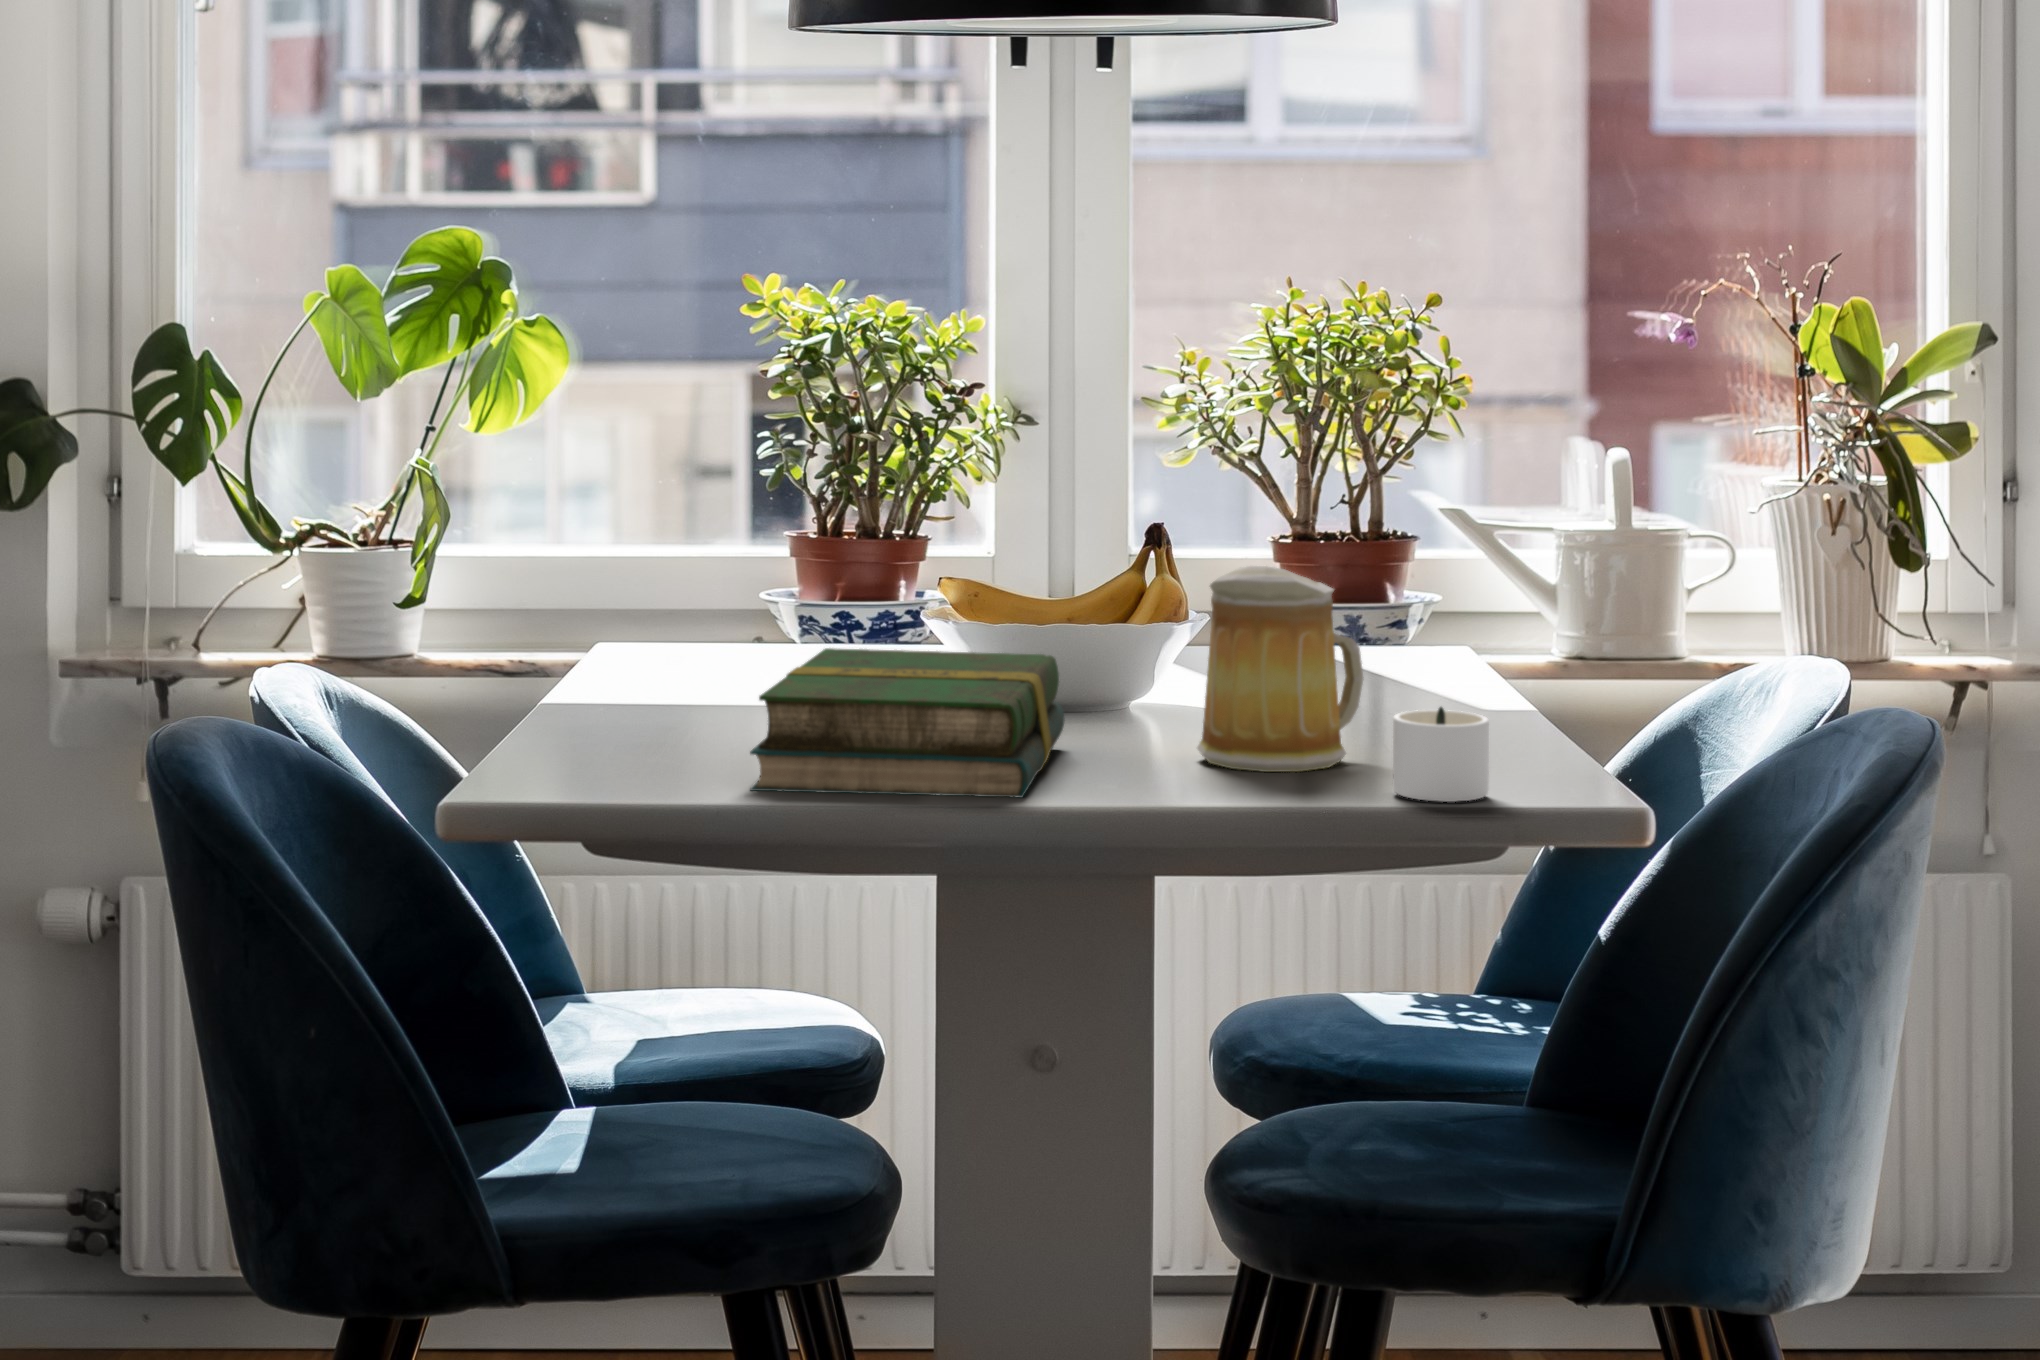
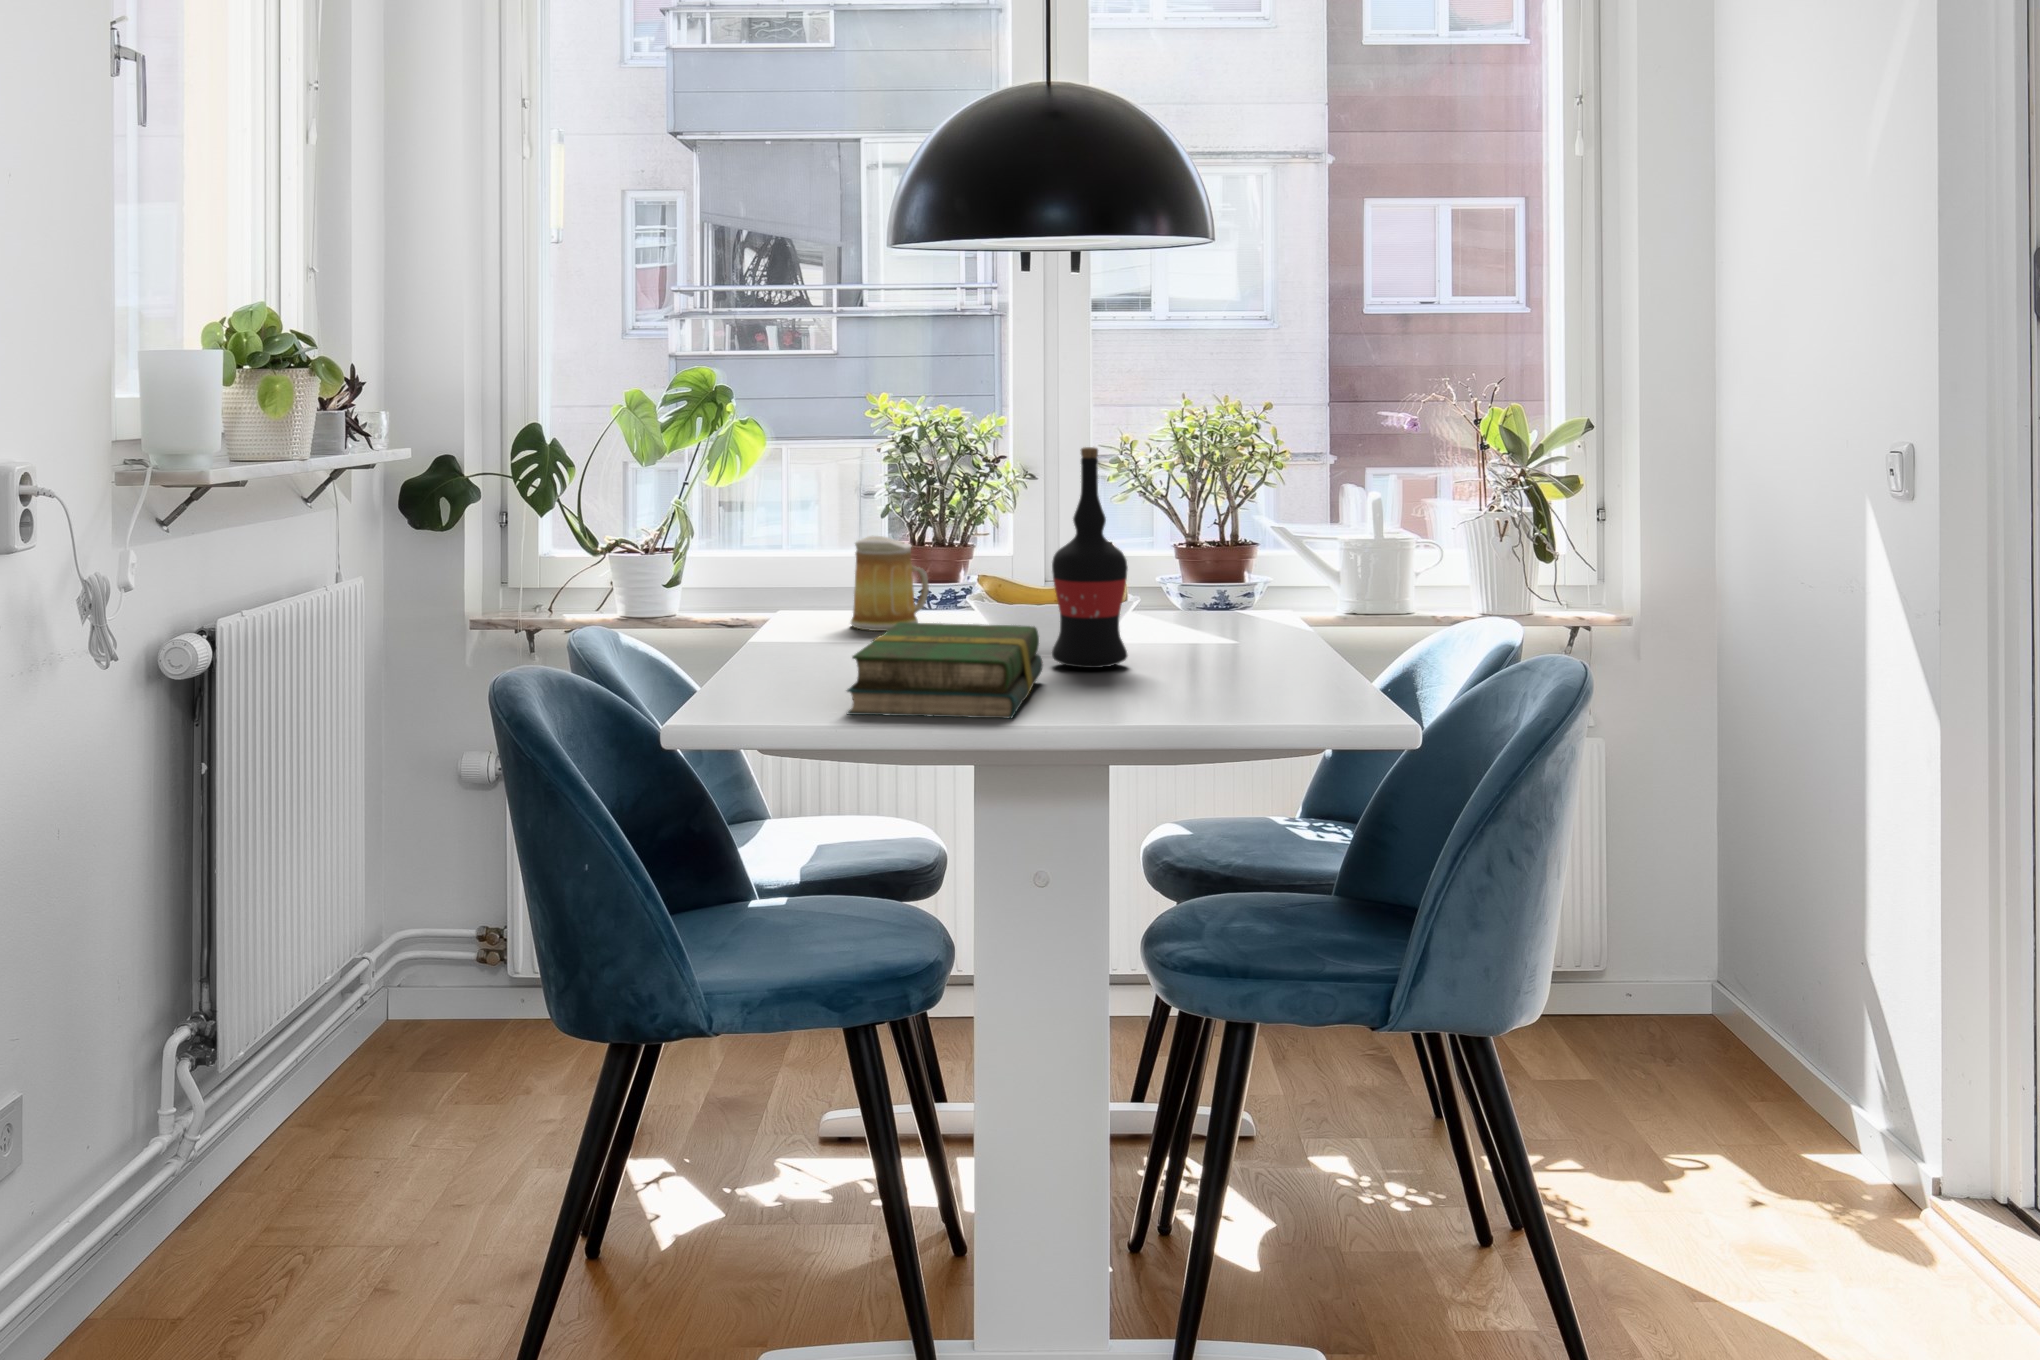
wine bottle: none [1076,361,1204,728] -> present [1052,447,1128,668]
mug: present [1197,566,1363,772] -> present [851,535,929,631]
candle: present [1393,707,1489,802] -> none [1238,661,1319,720]

